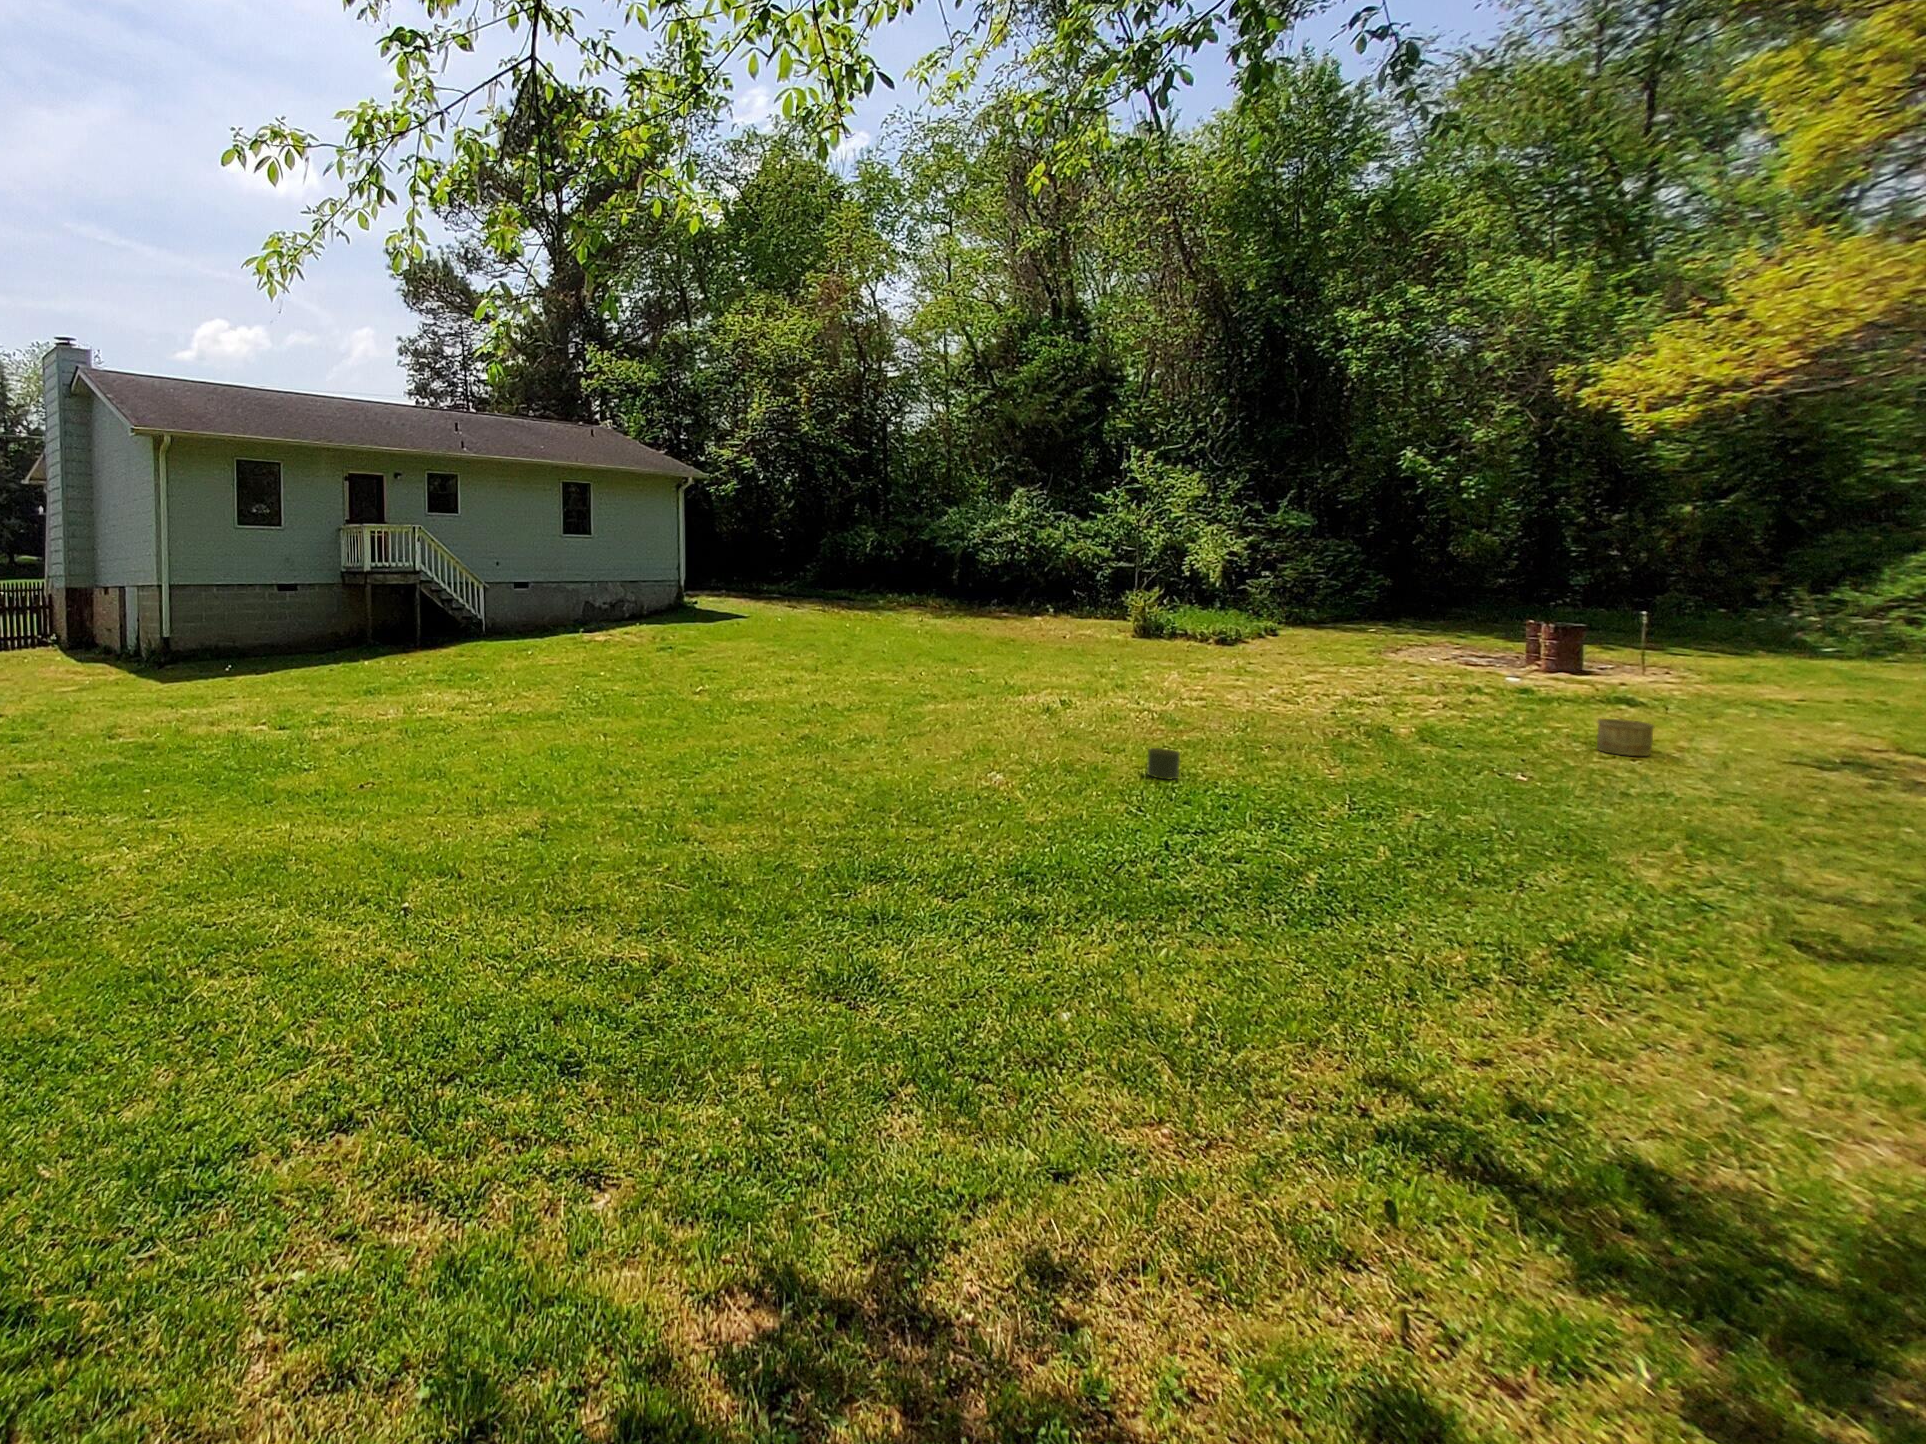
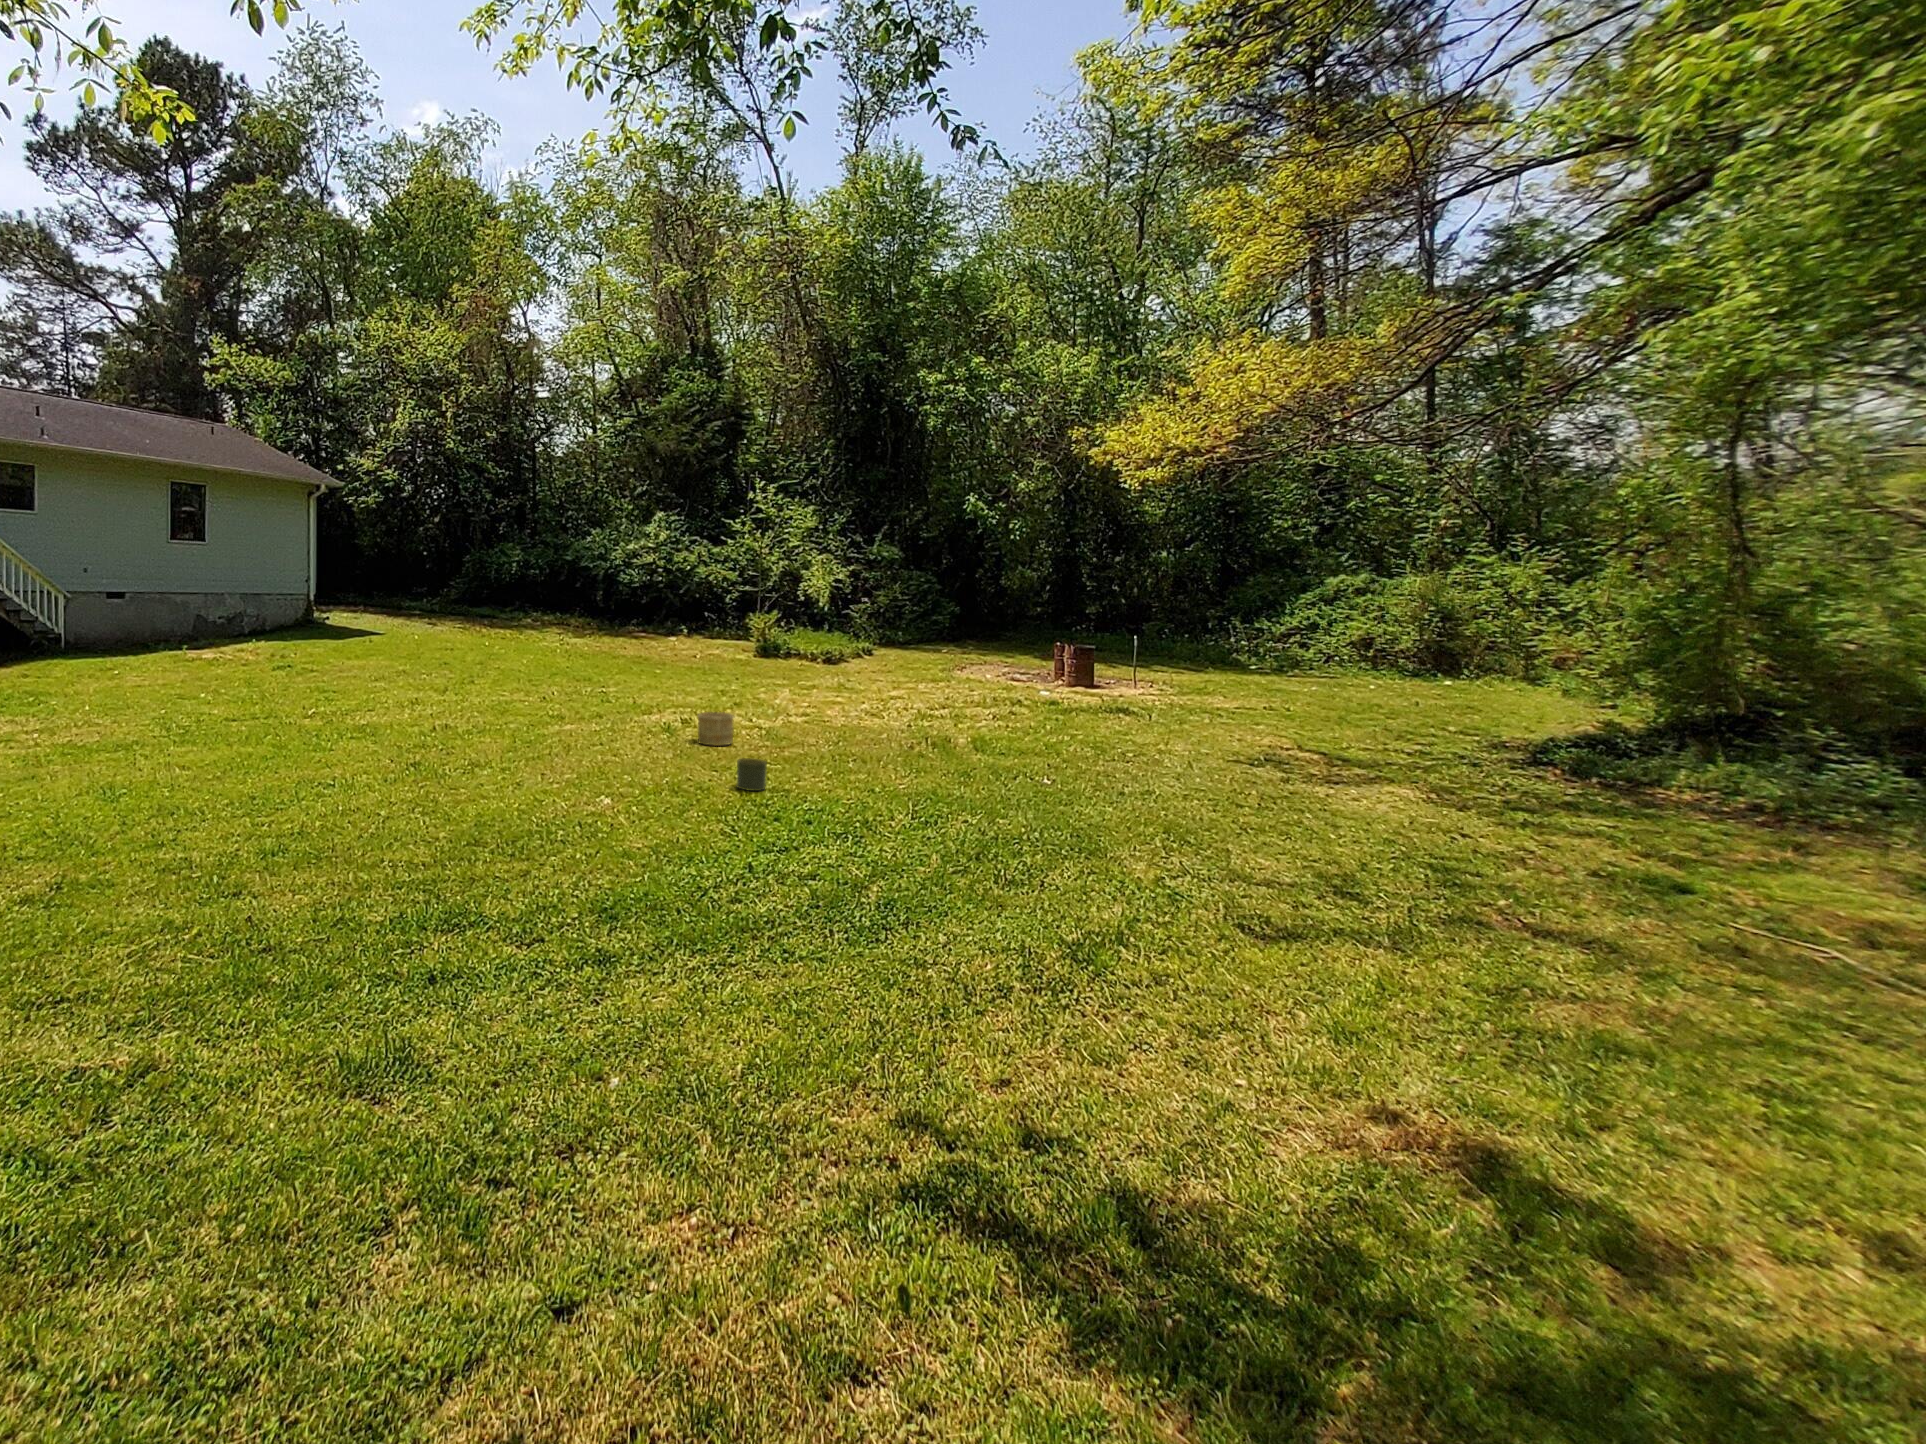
wooden bucket: present [1597,719,1654,756] -> present [698,712,733,746]

